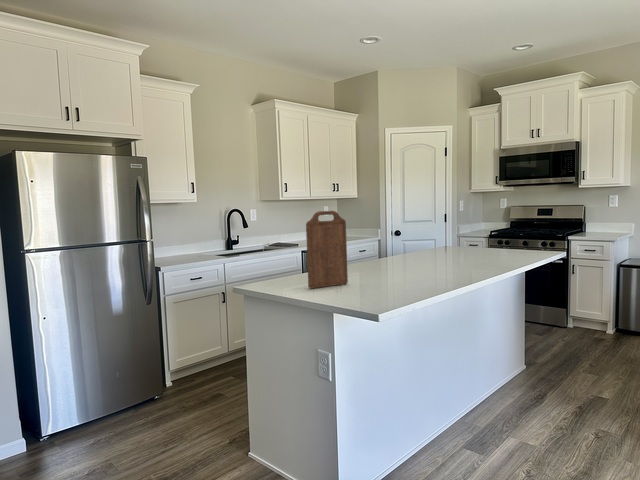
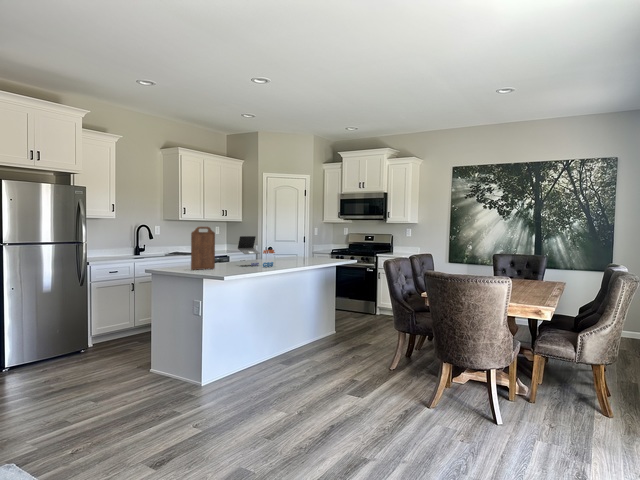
laptop: none [380,222,447,276] -> present [238,236,275,267]

